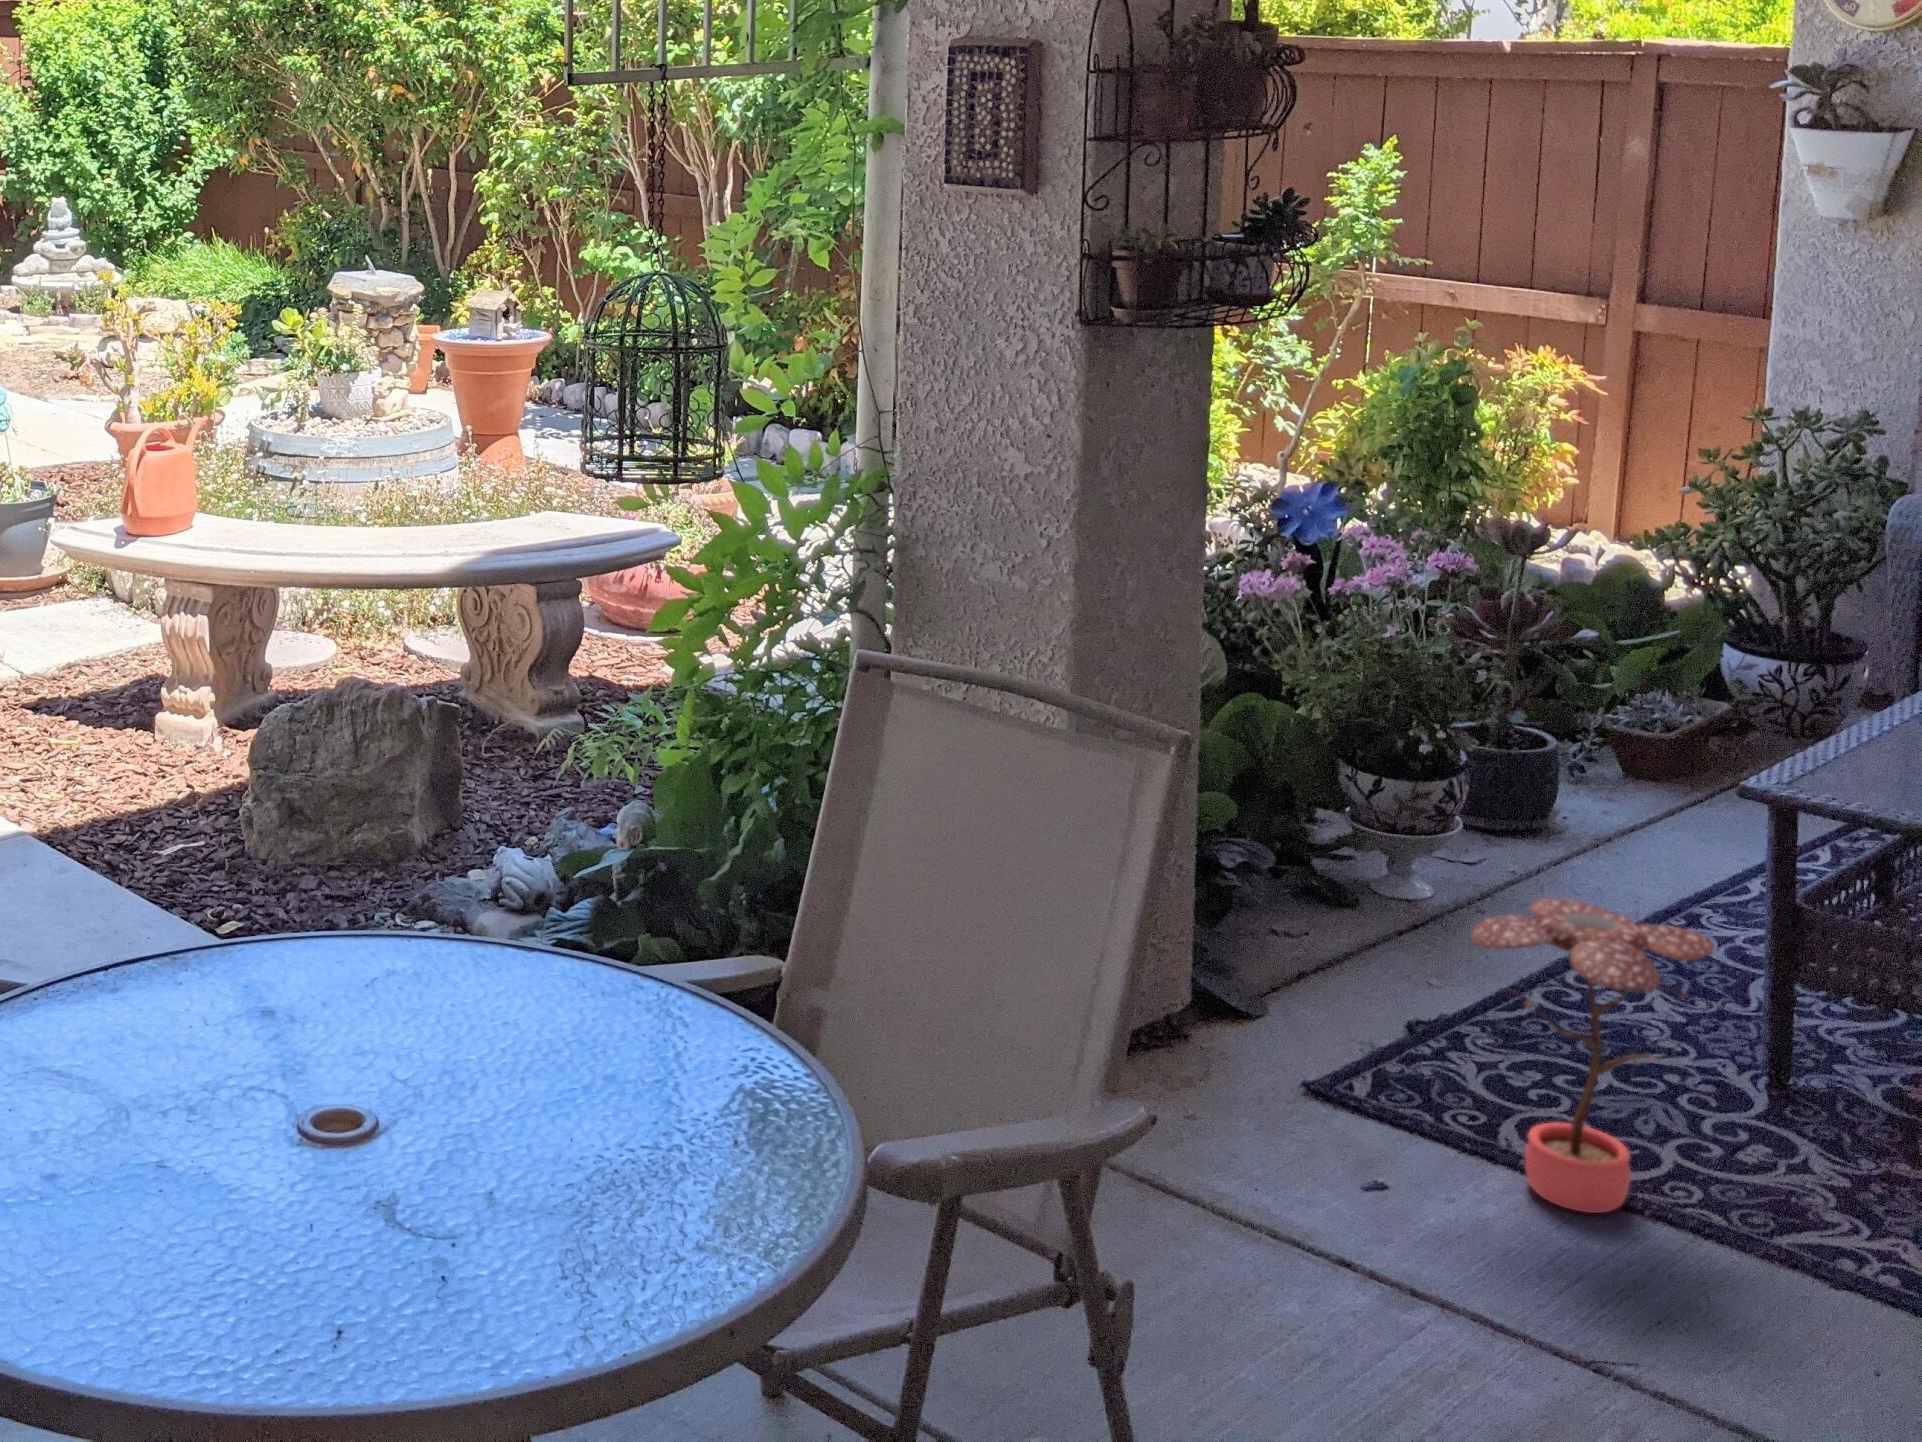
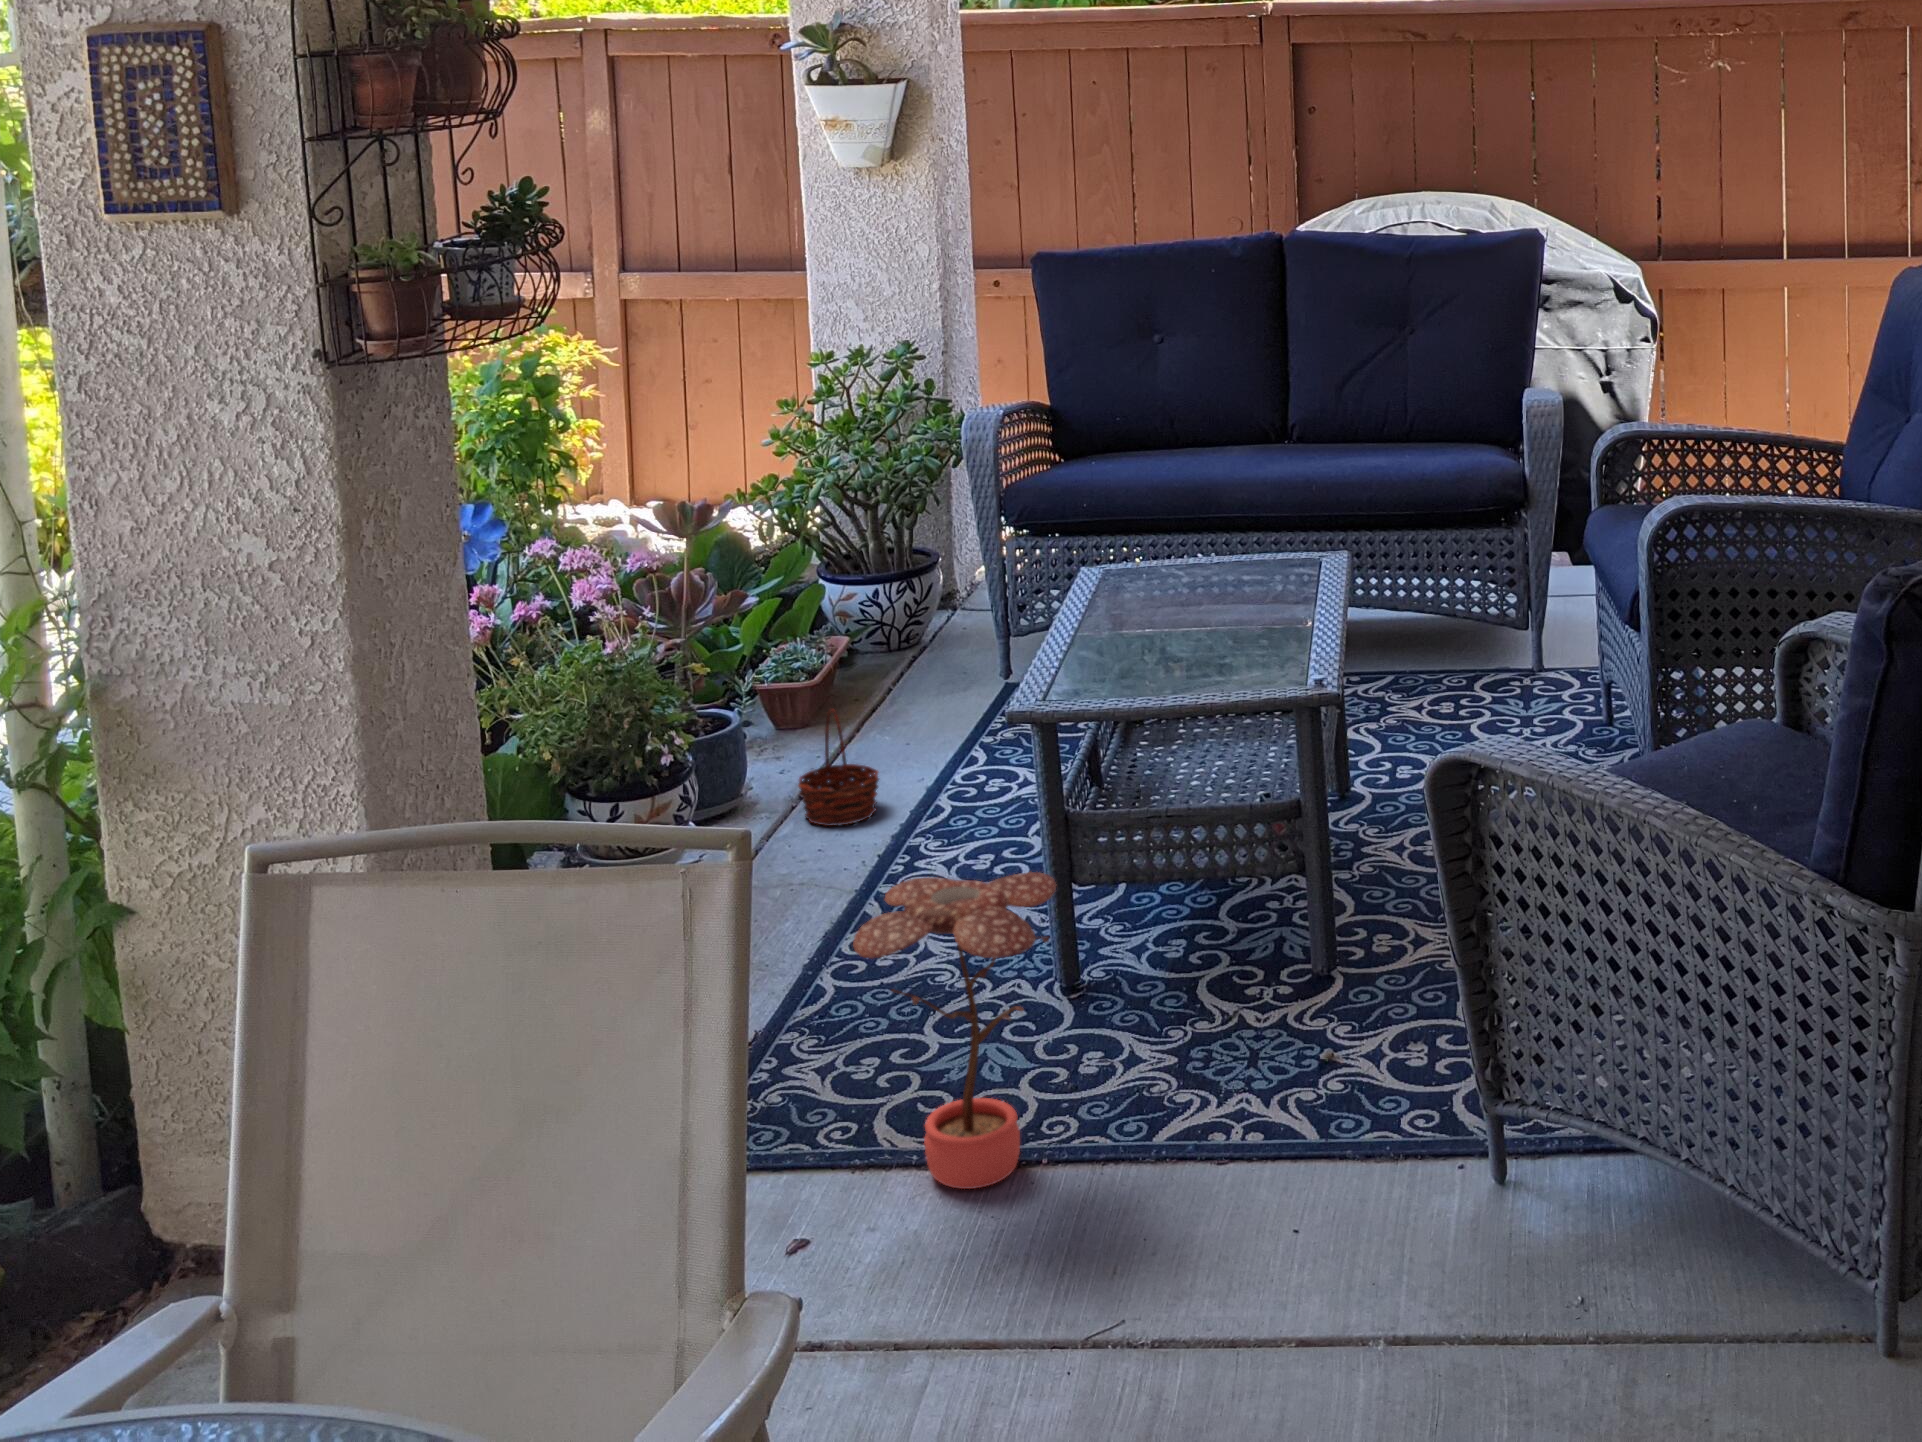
basket: none [1589,754,1685,875] -> present [798,708,879,826]

